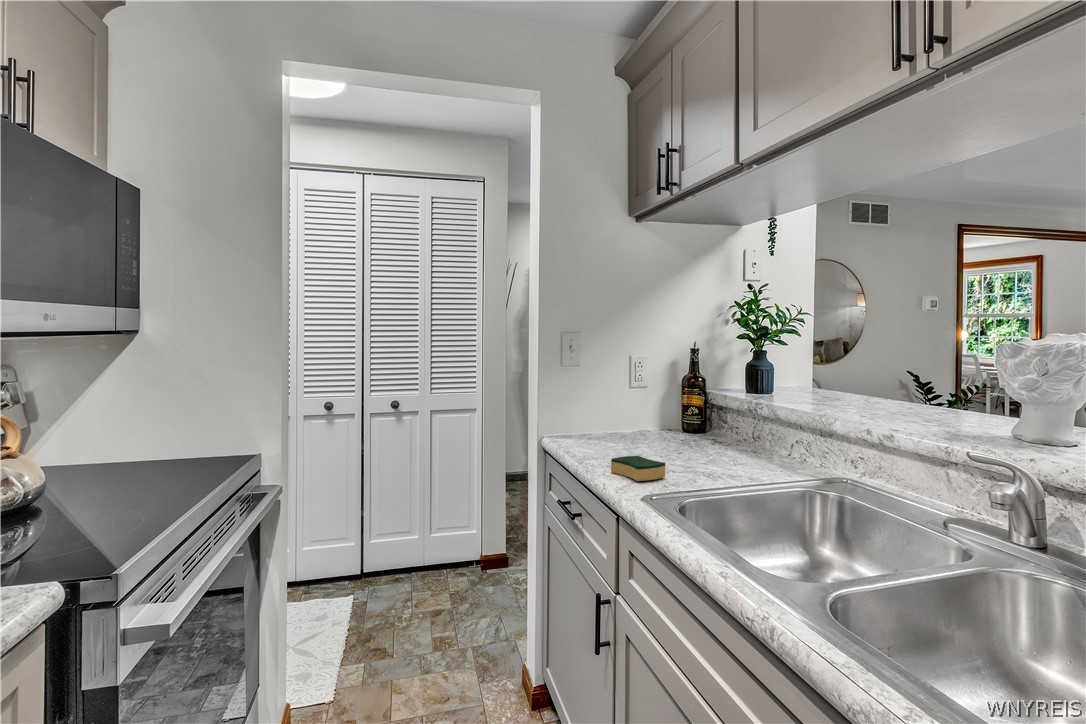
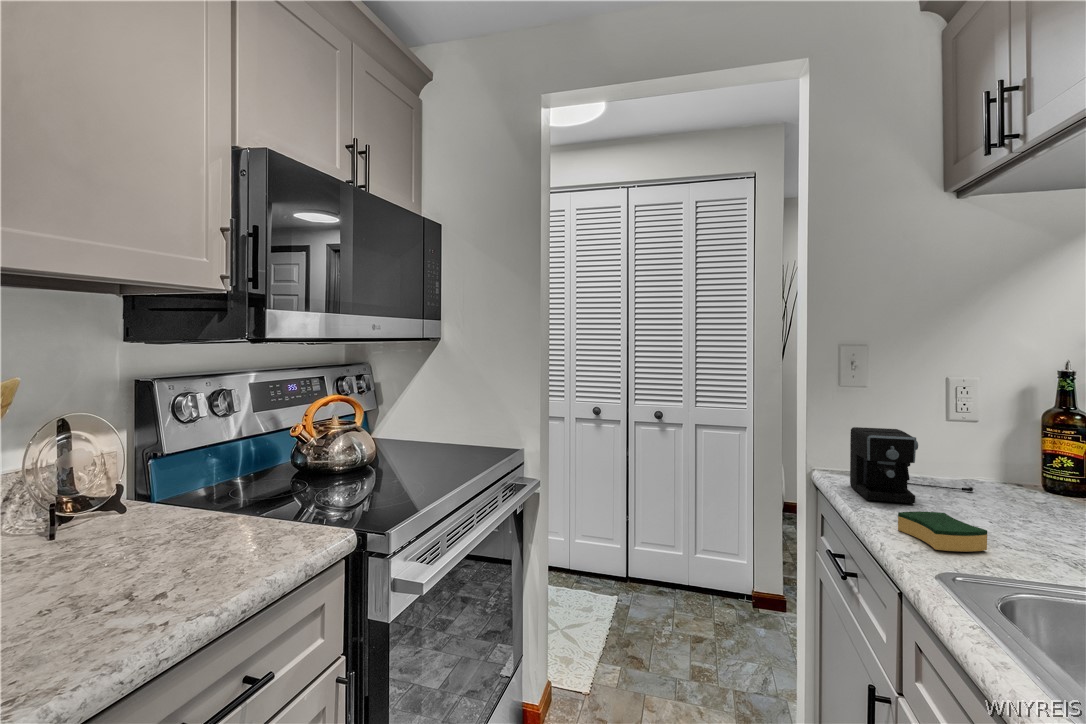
coffee maker: none [572,399,648,455] -> present [850,427,973,503]

